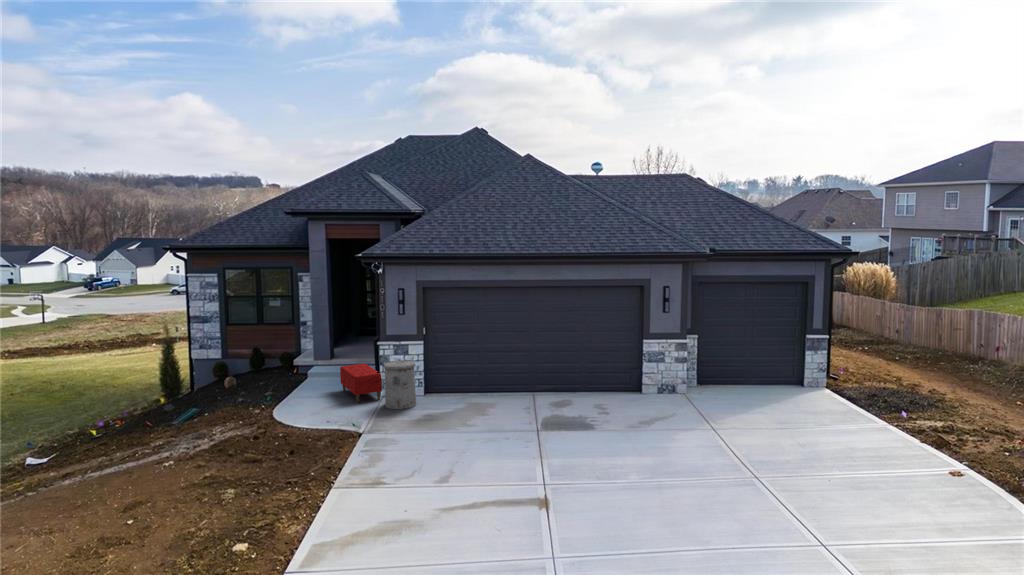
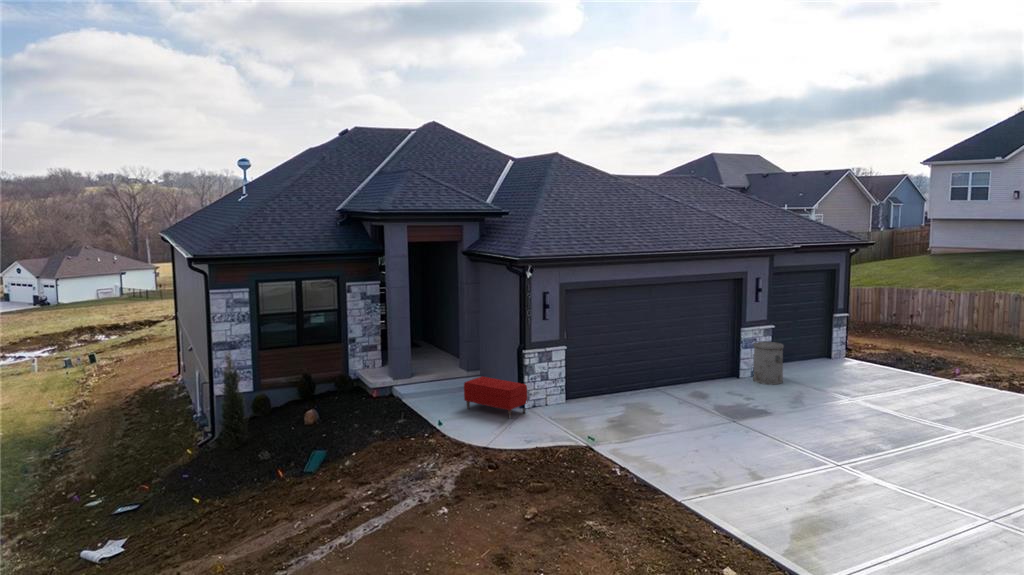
trash can: present [384,360,416,409] -> present [753,342,784,384]

